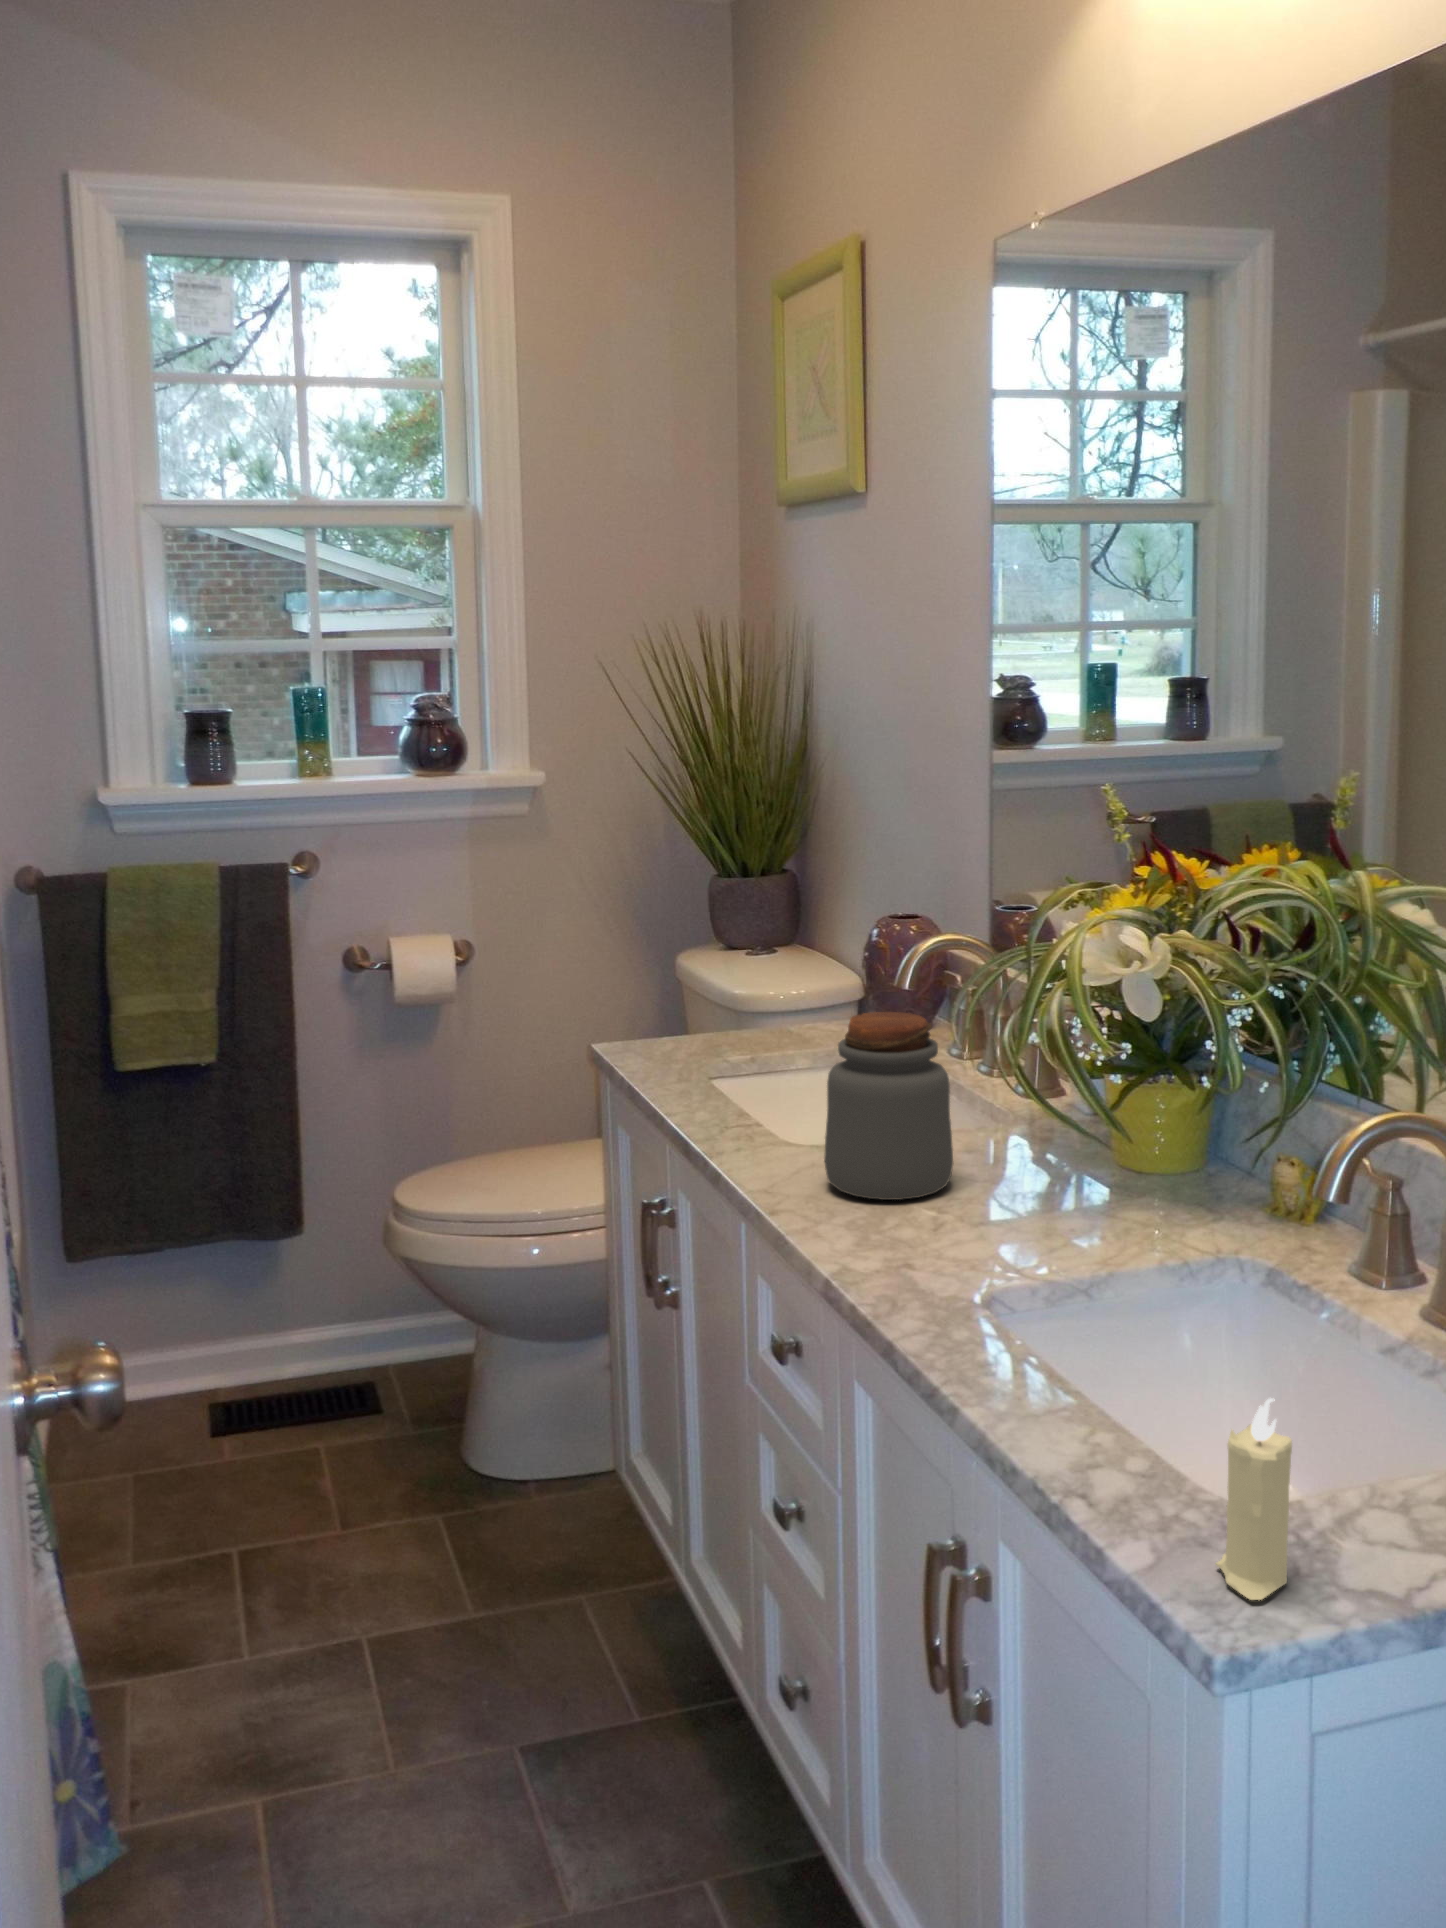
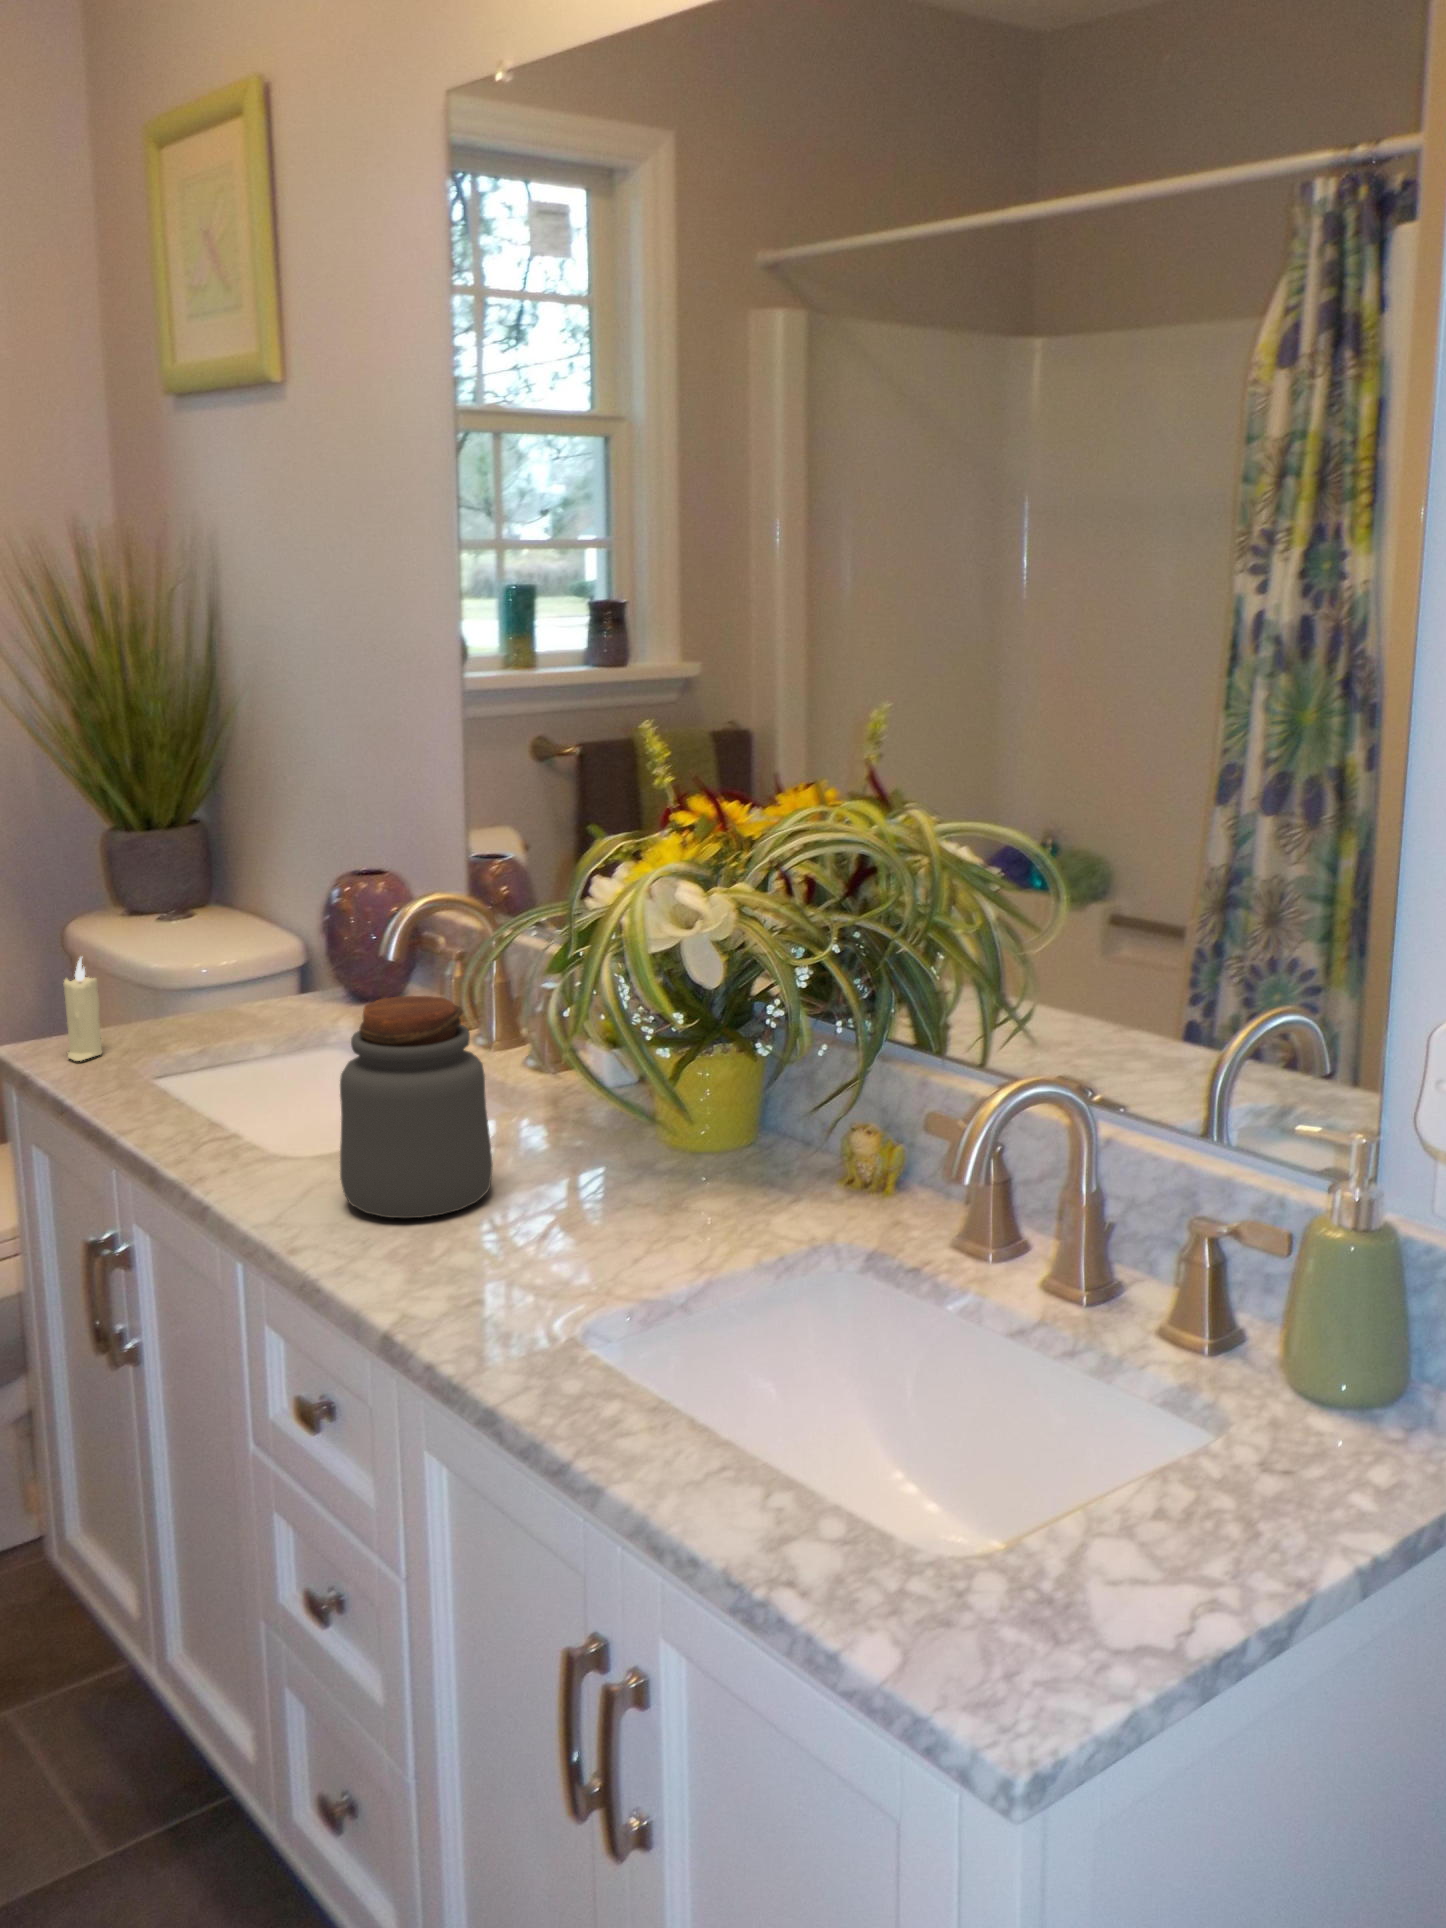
candle: present [1216,1398,1292,1600] -> present [64,958,102,1061]

